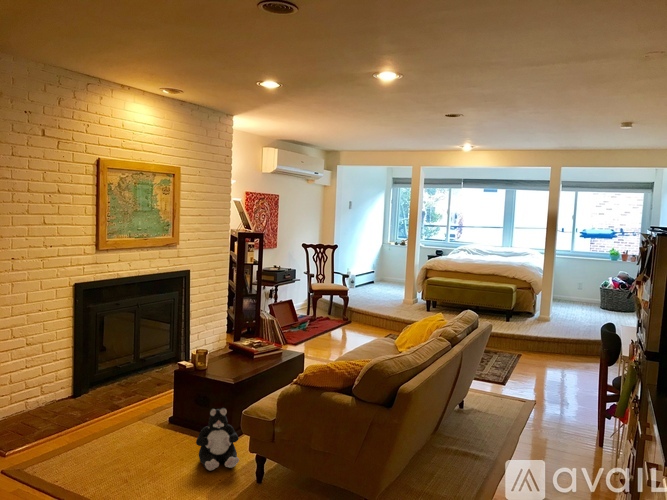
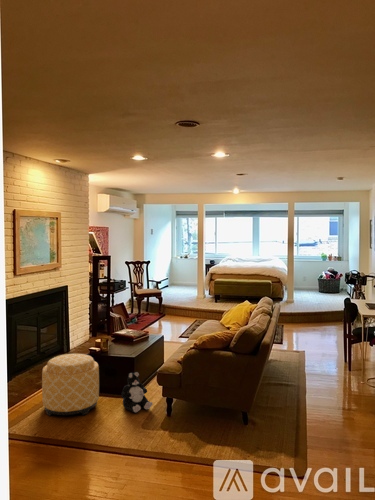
ottoman: none [86,370,172,464] -> present [42,354,99,416]

